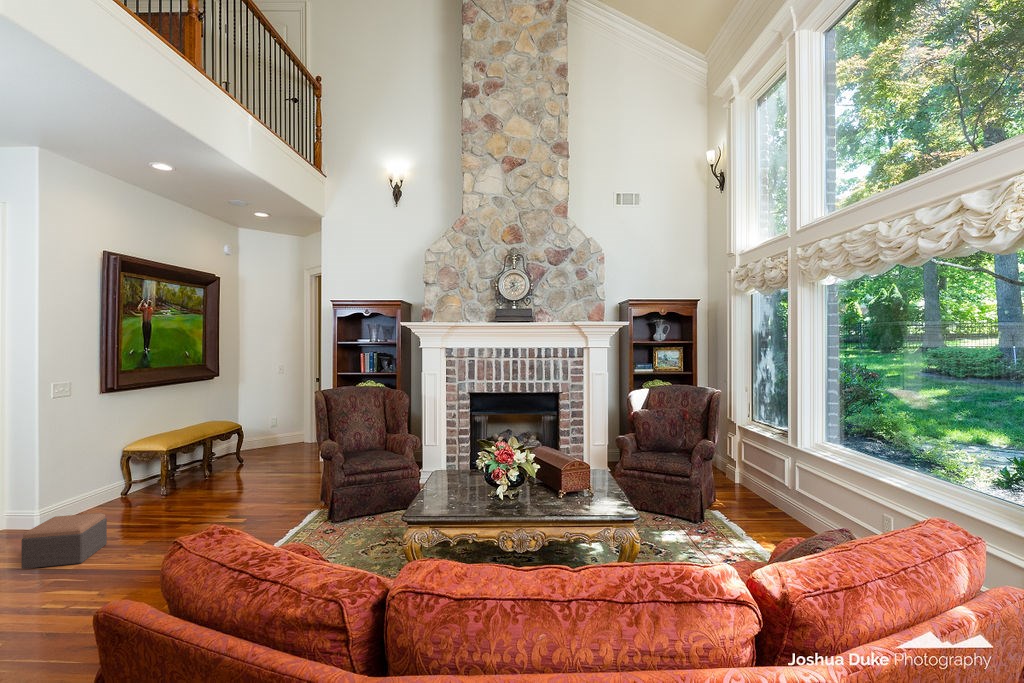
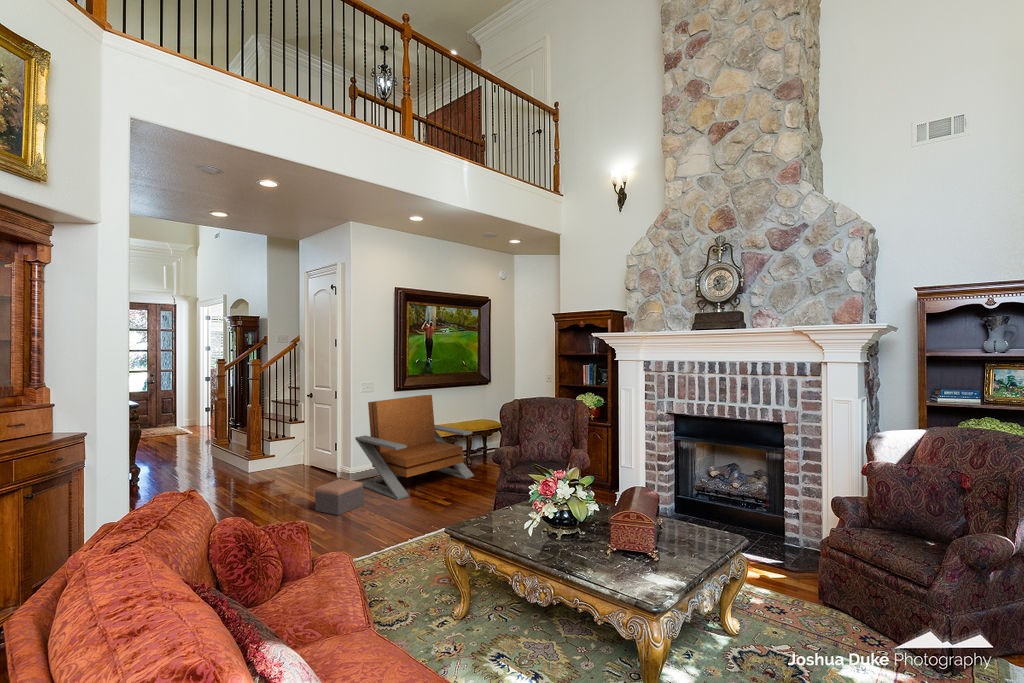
lounge chair: none [50,394,235,528] -> present [355,395,474,500]

